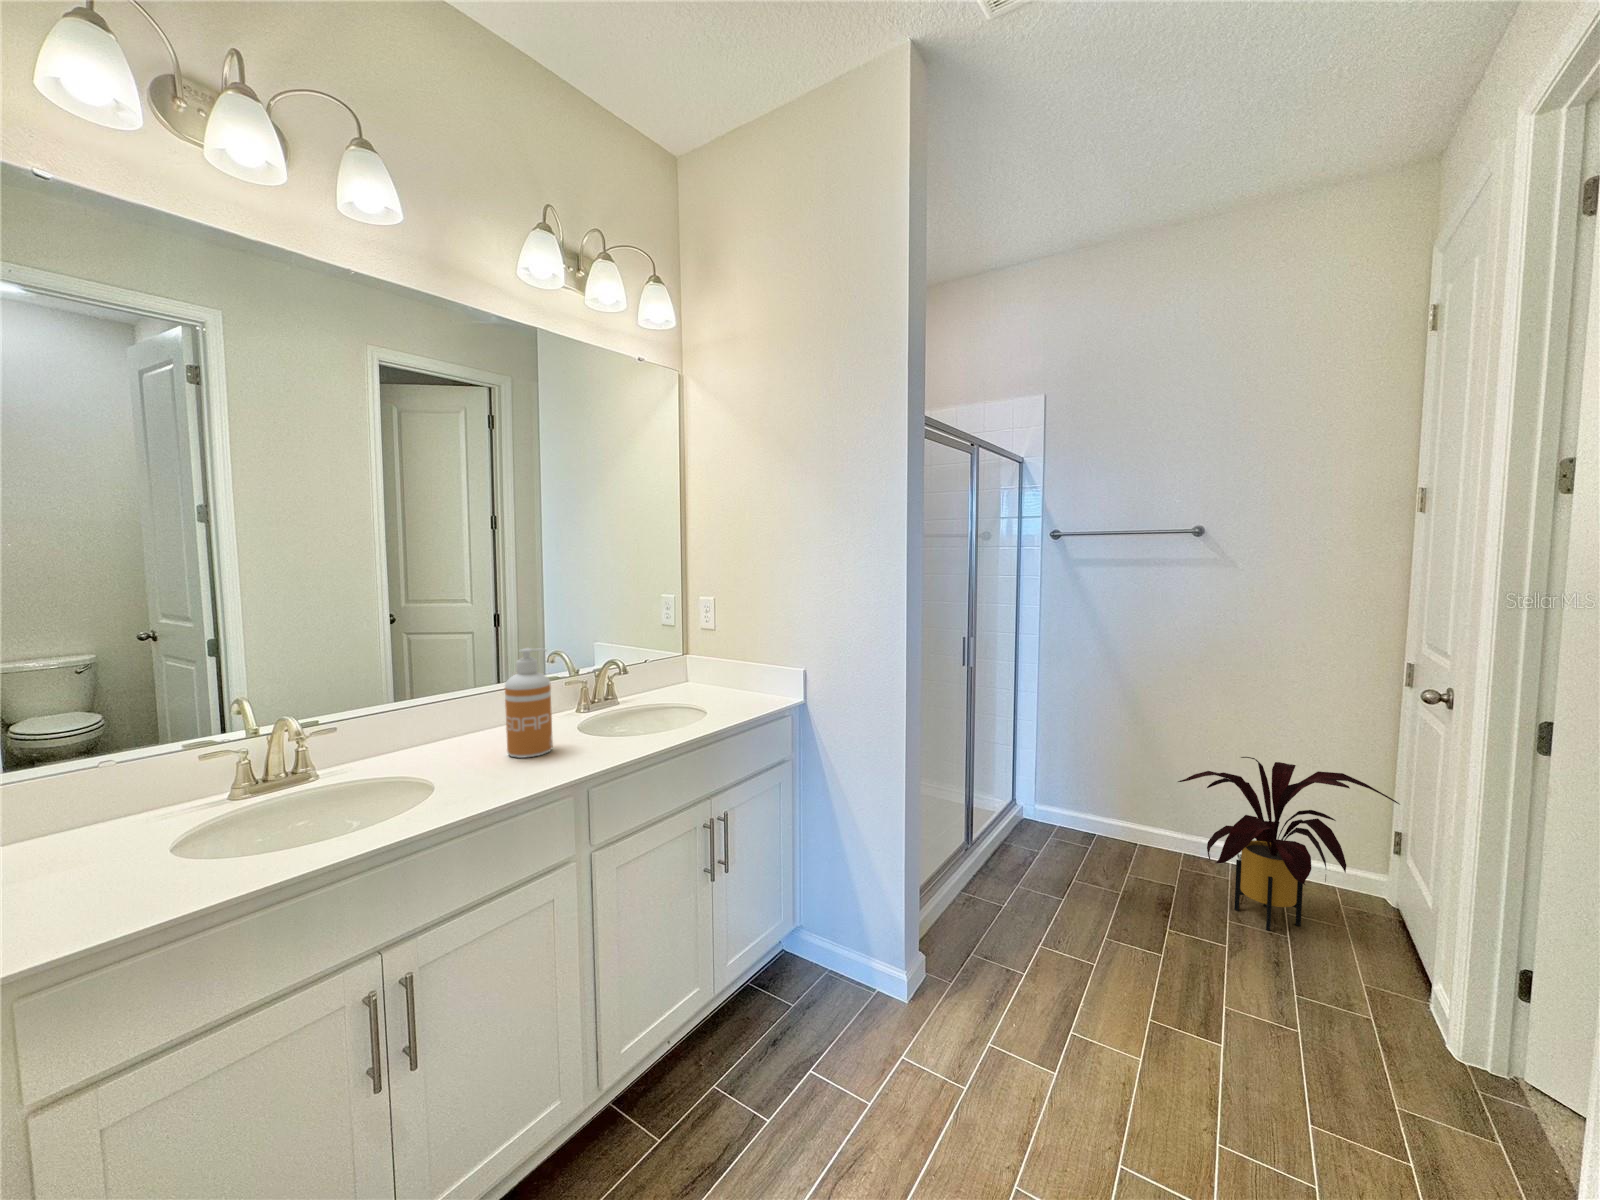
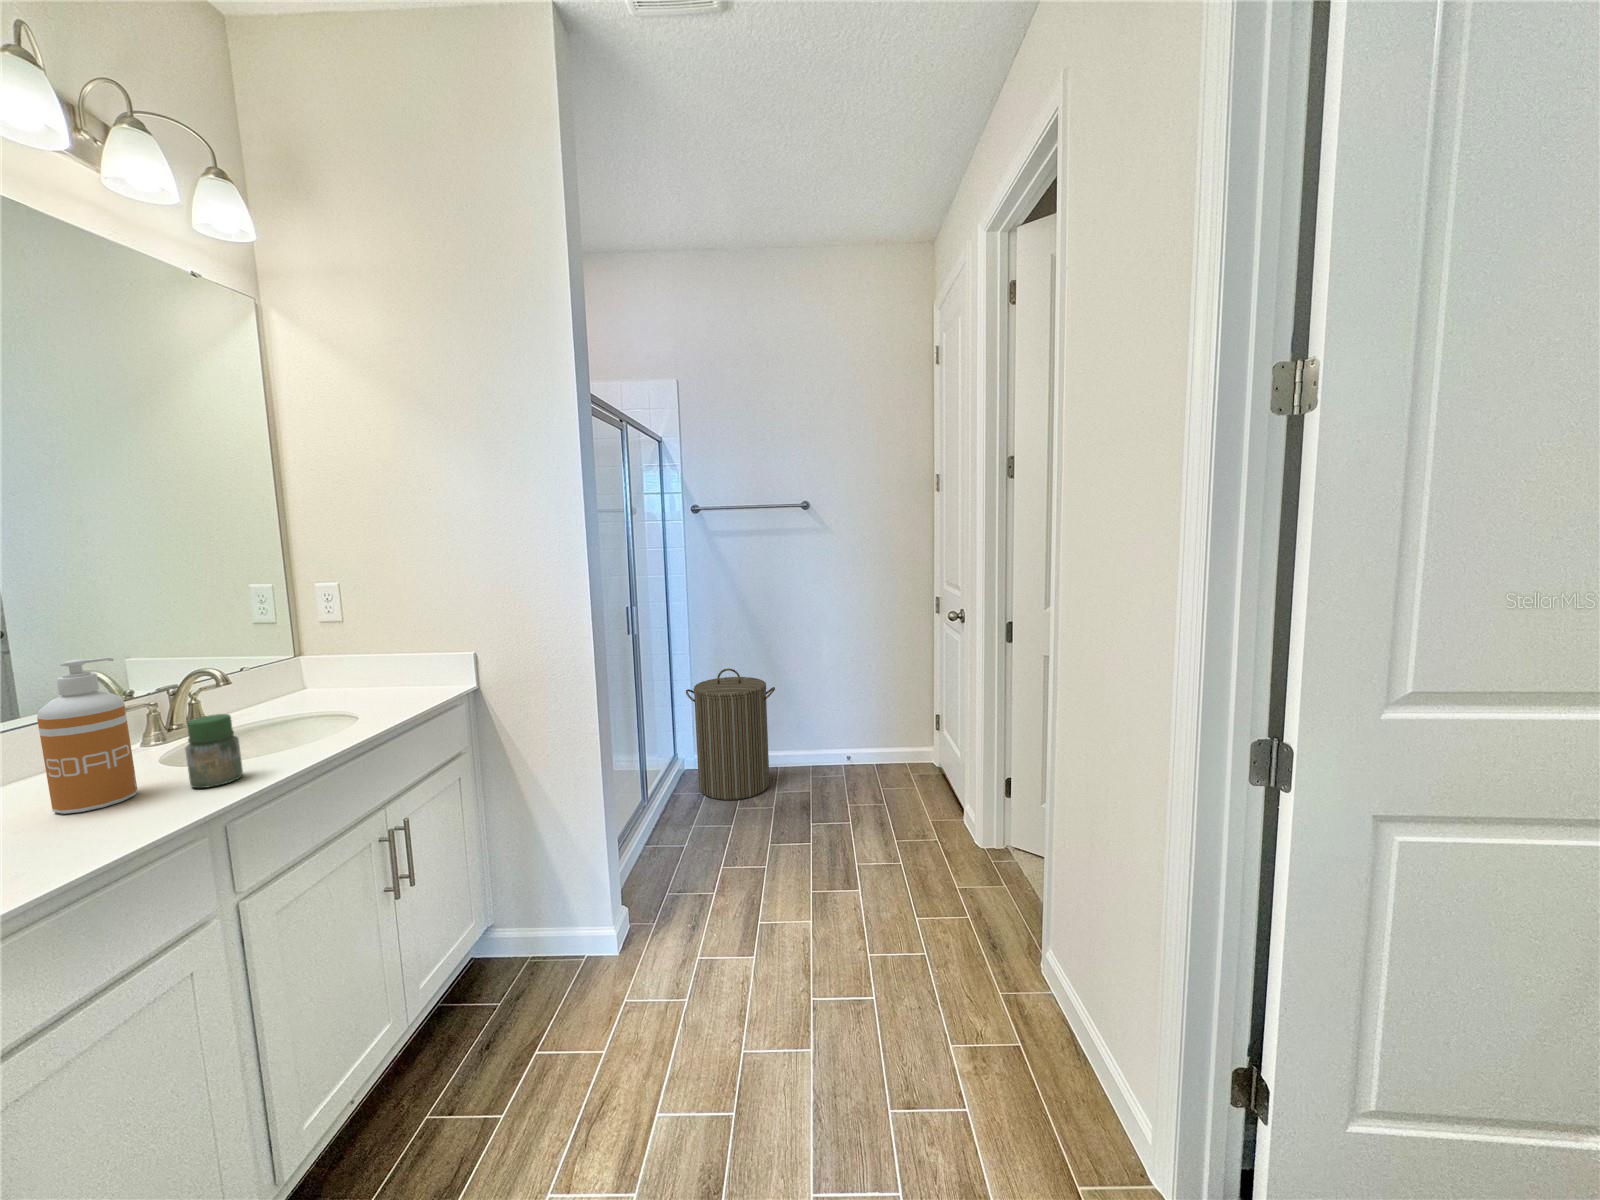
jar: none [577,700,610,757] -> present [185,714,243,788]
laundry hamper: none [1026,716,1136,871] -> present [686,669,775,800]
house plant: present [1178,757,1400,931] -> none [809,678,940,804]

